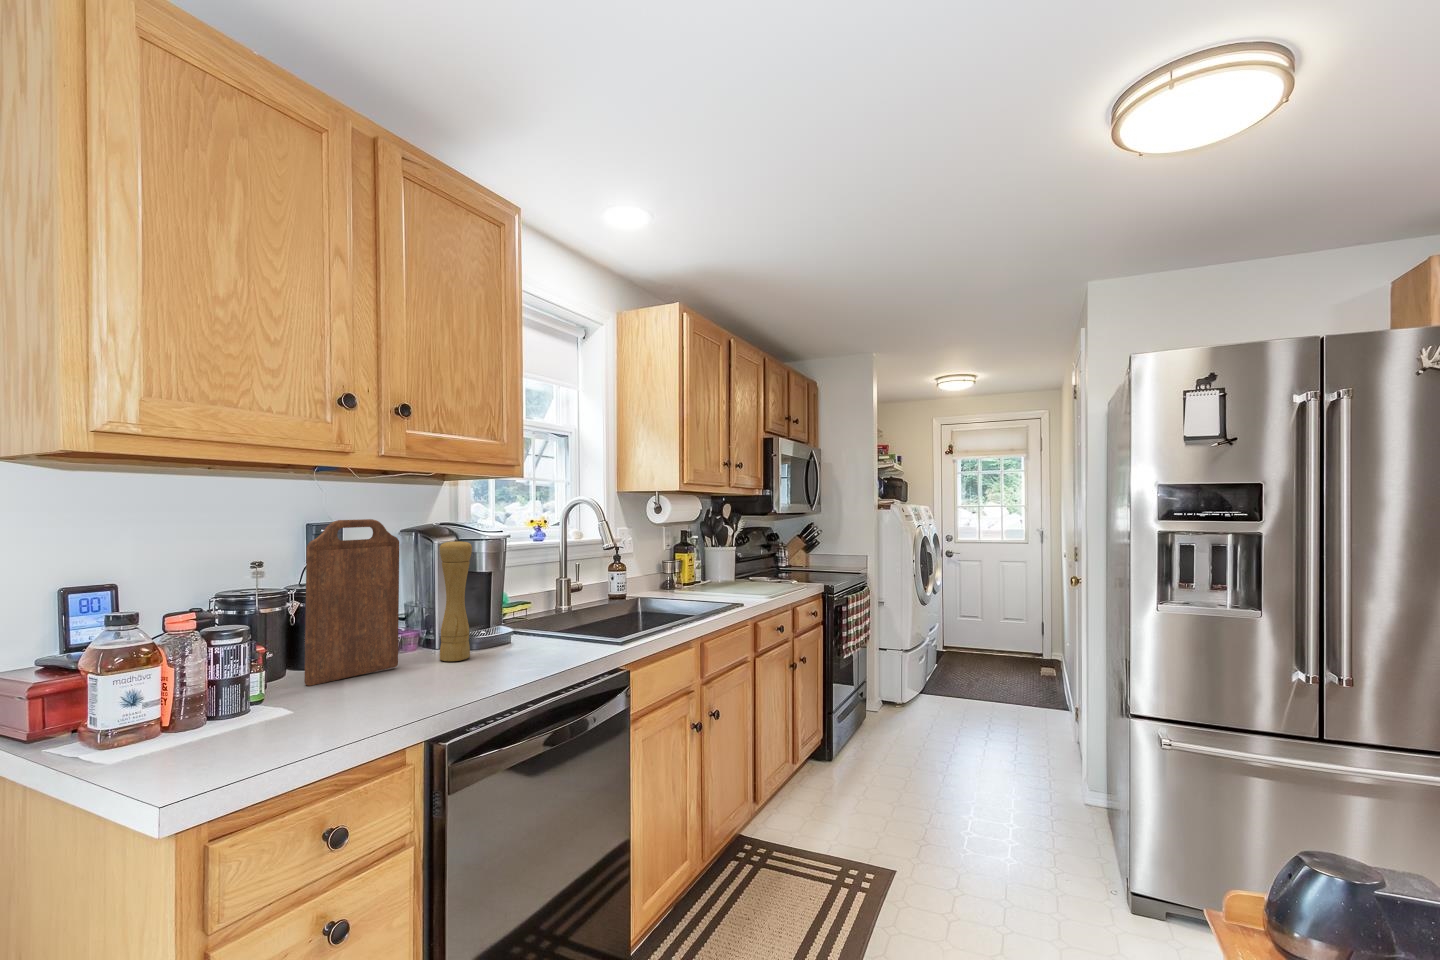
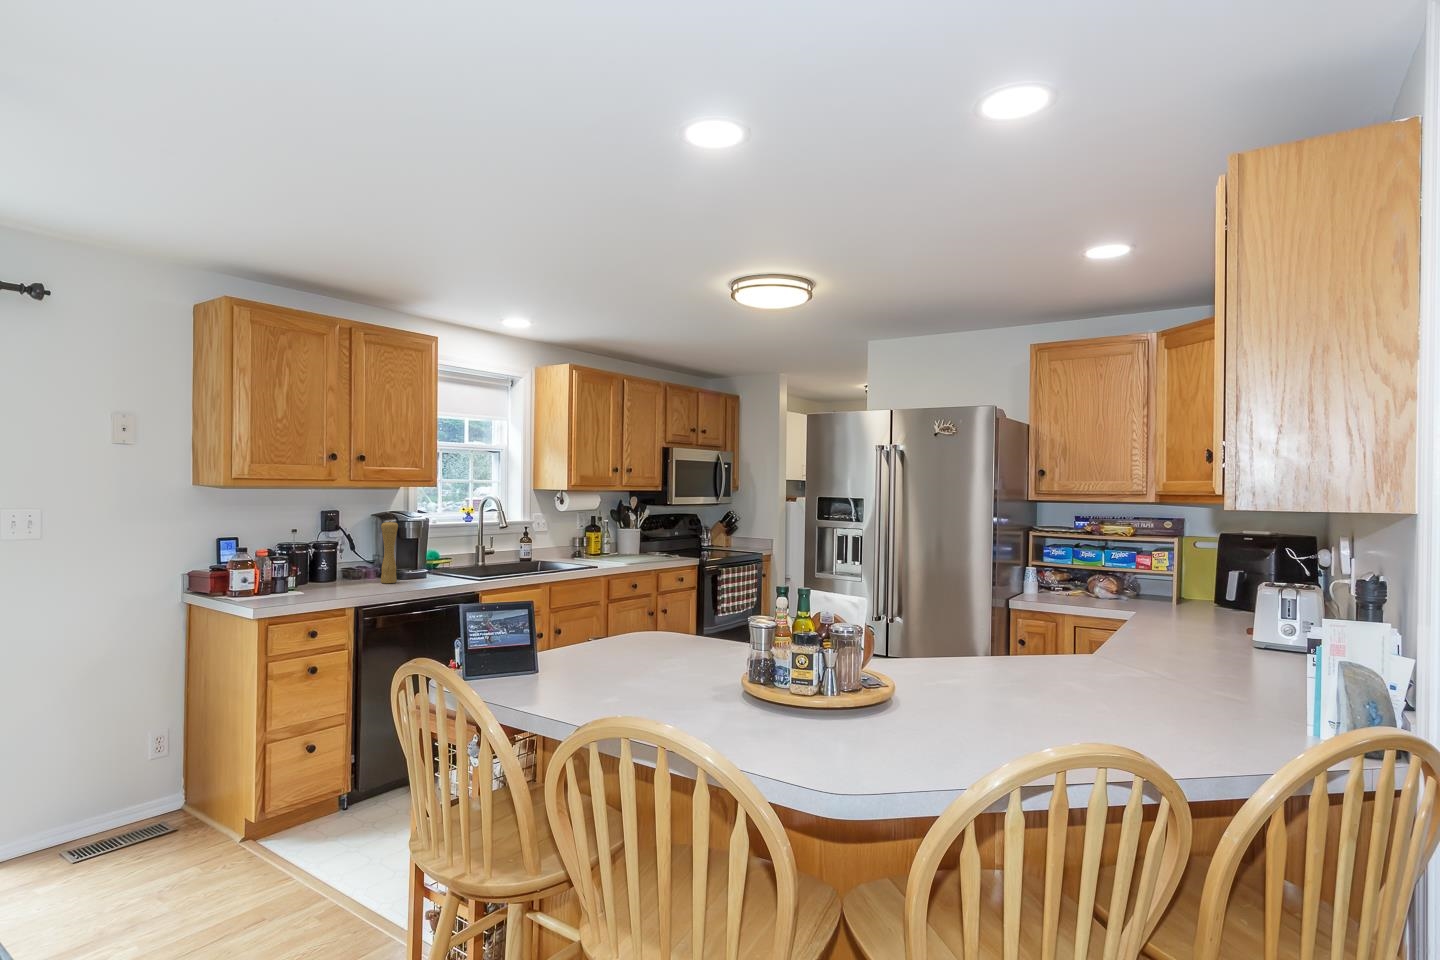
cutting board: present [304,519,399,686] -> none [313,510,359,587]

